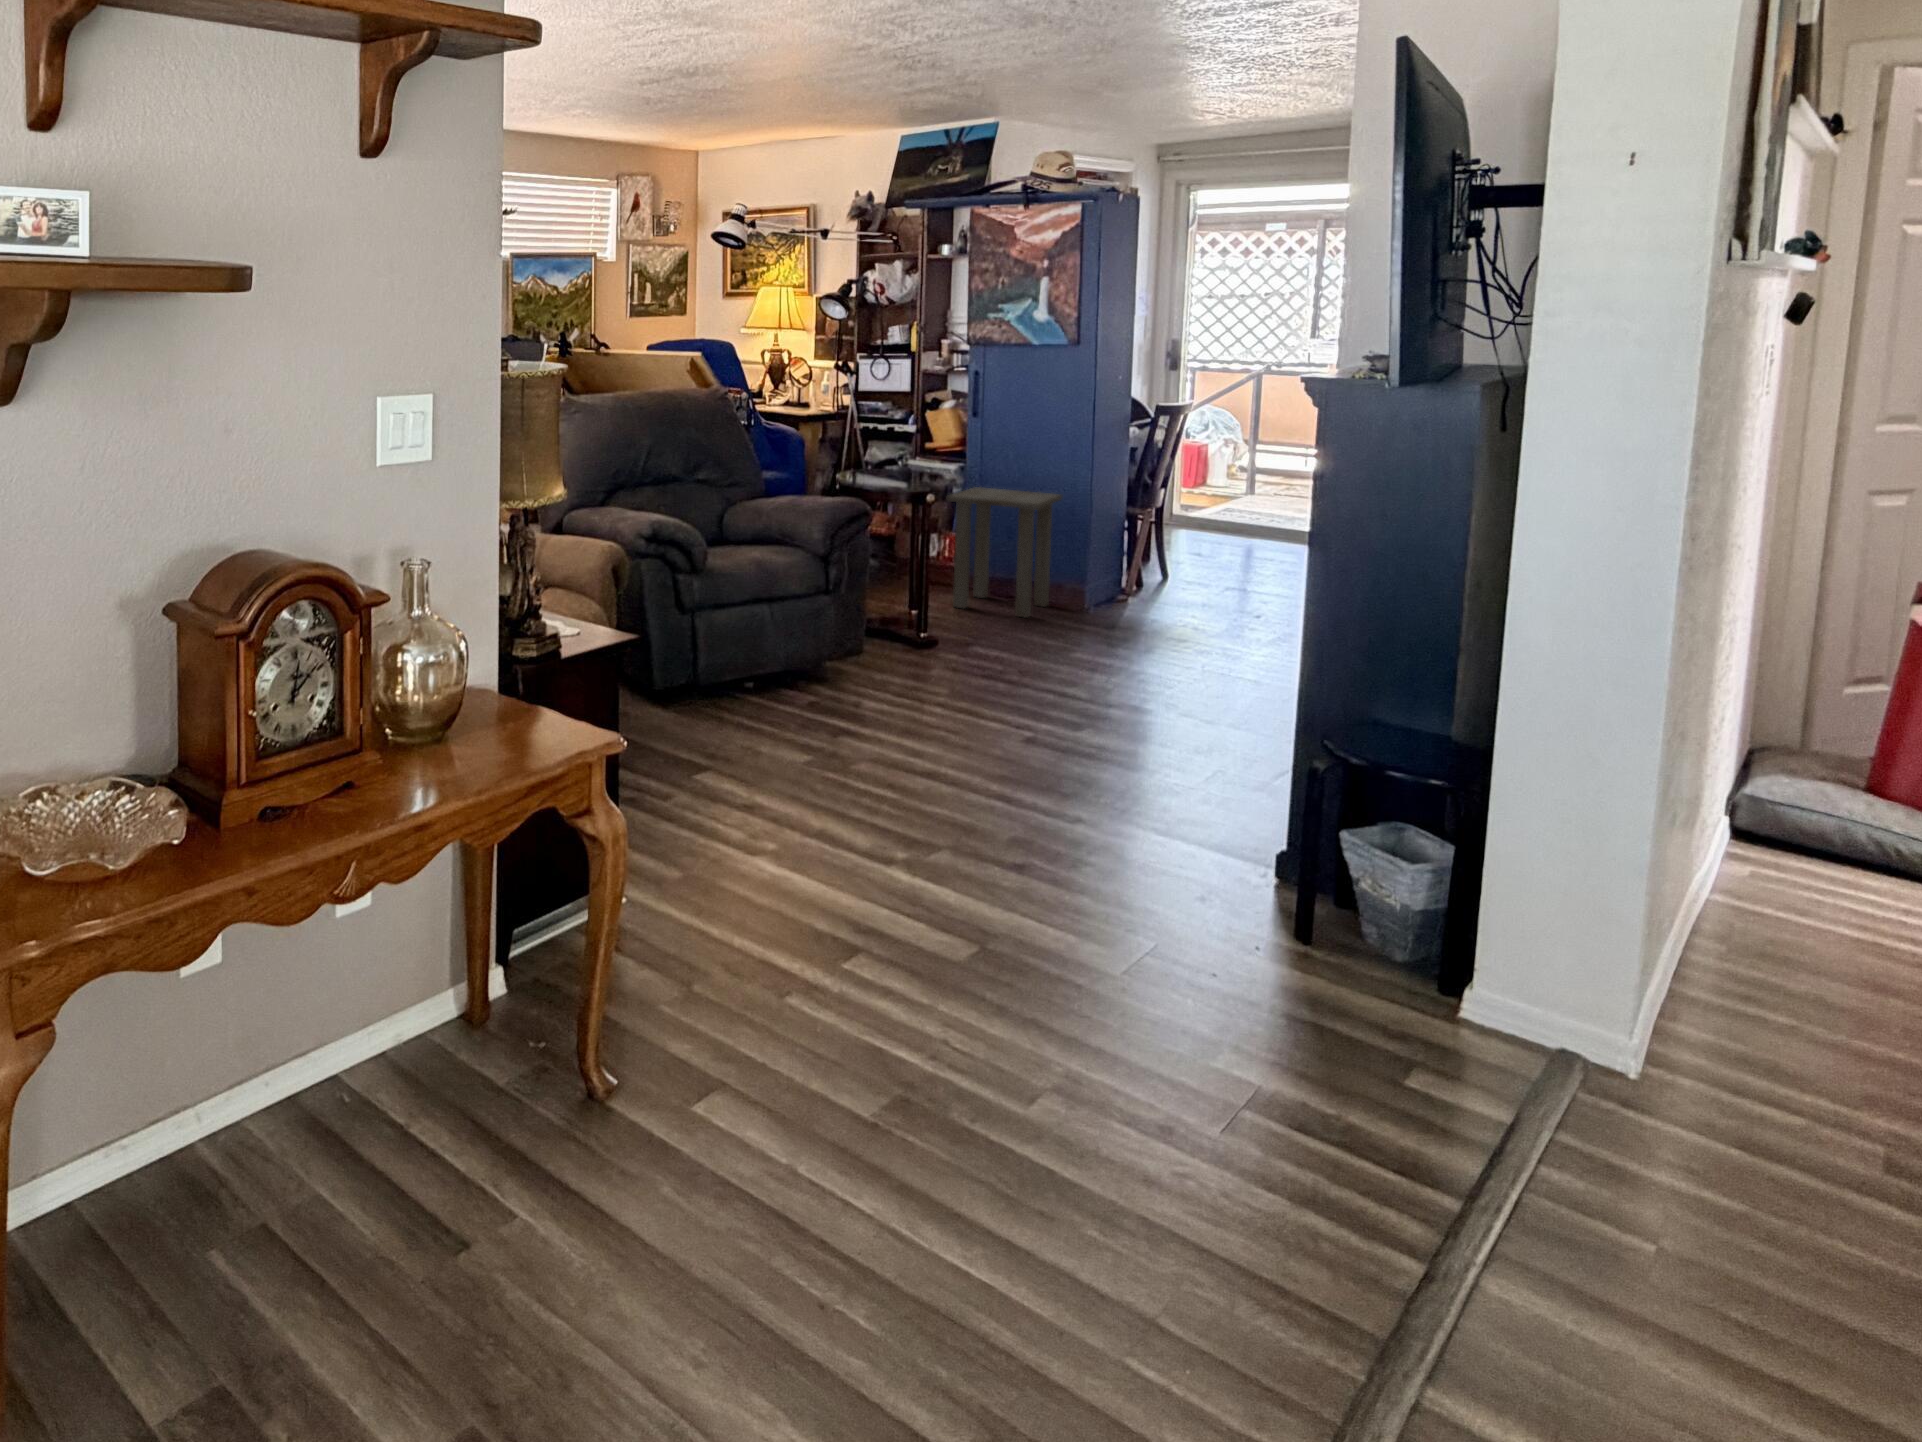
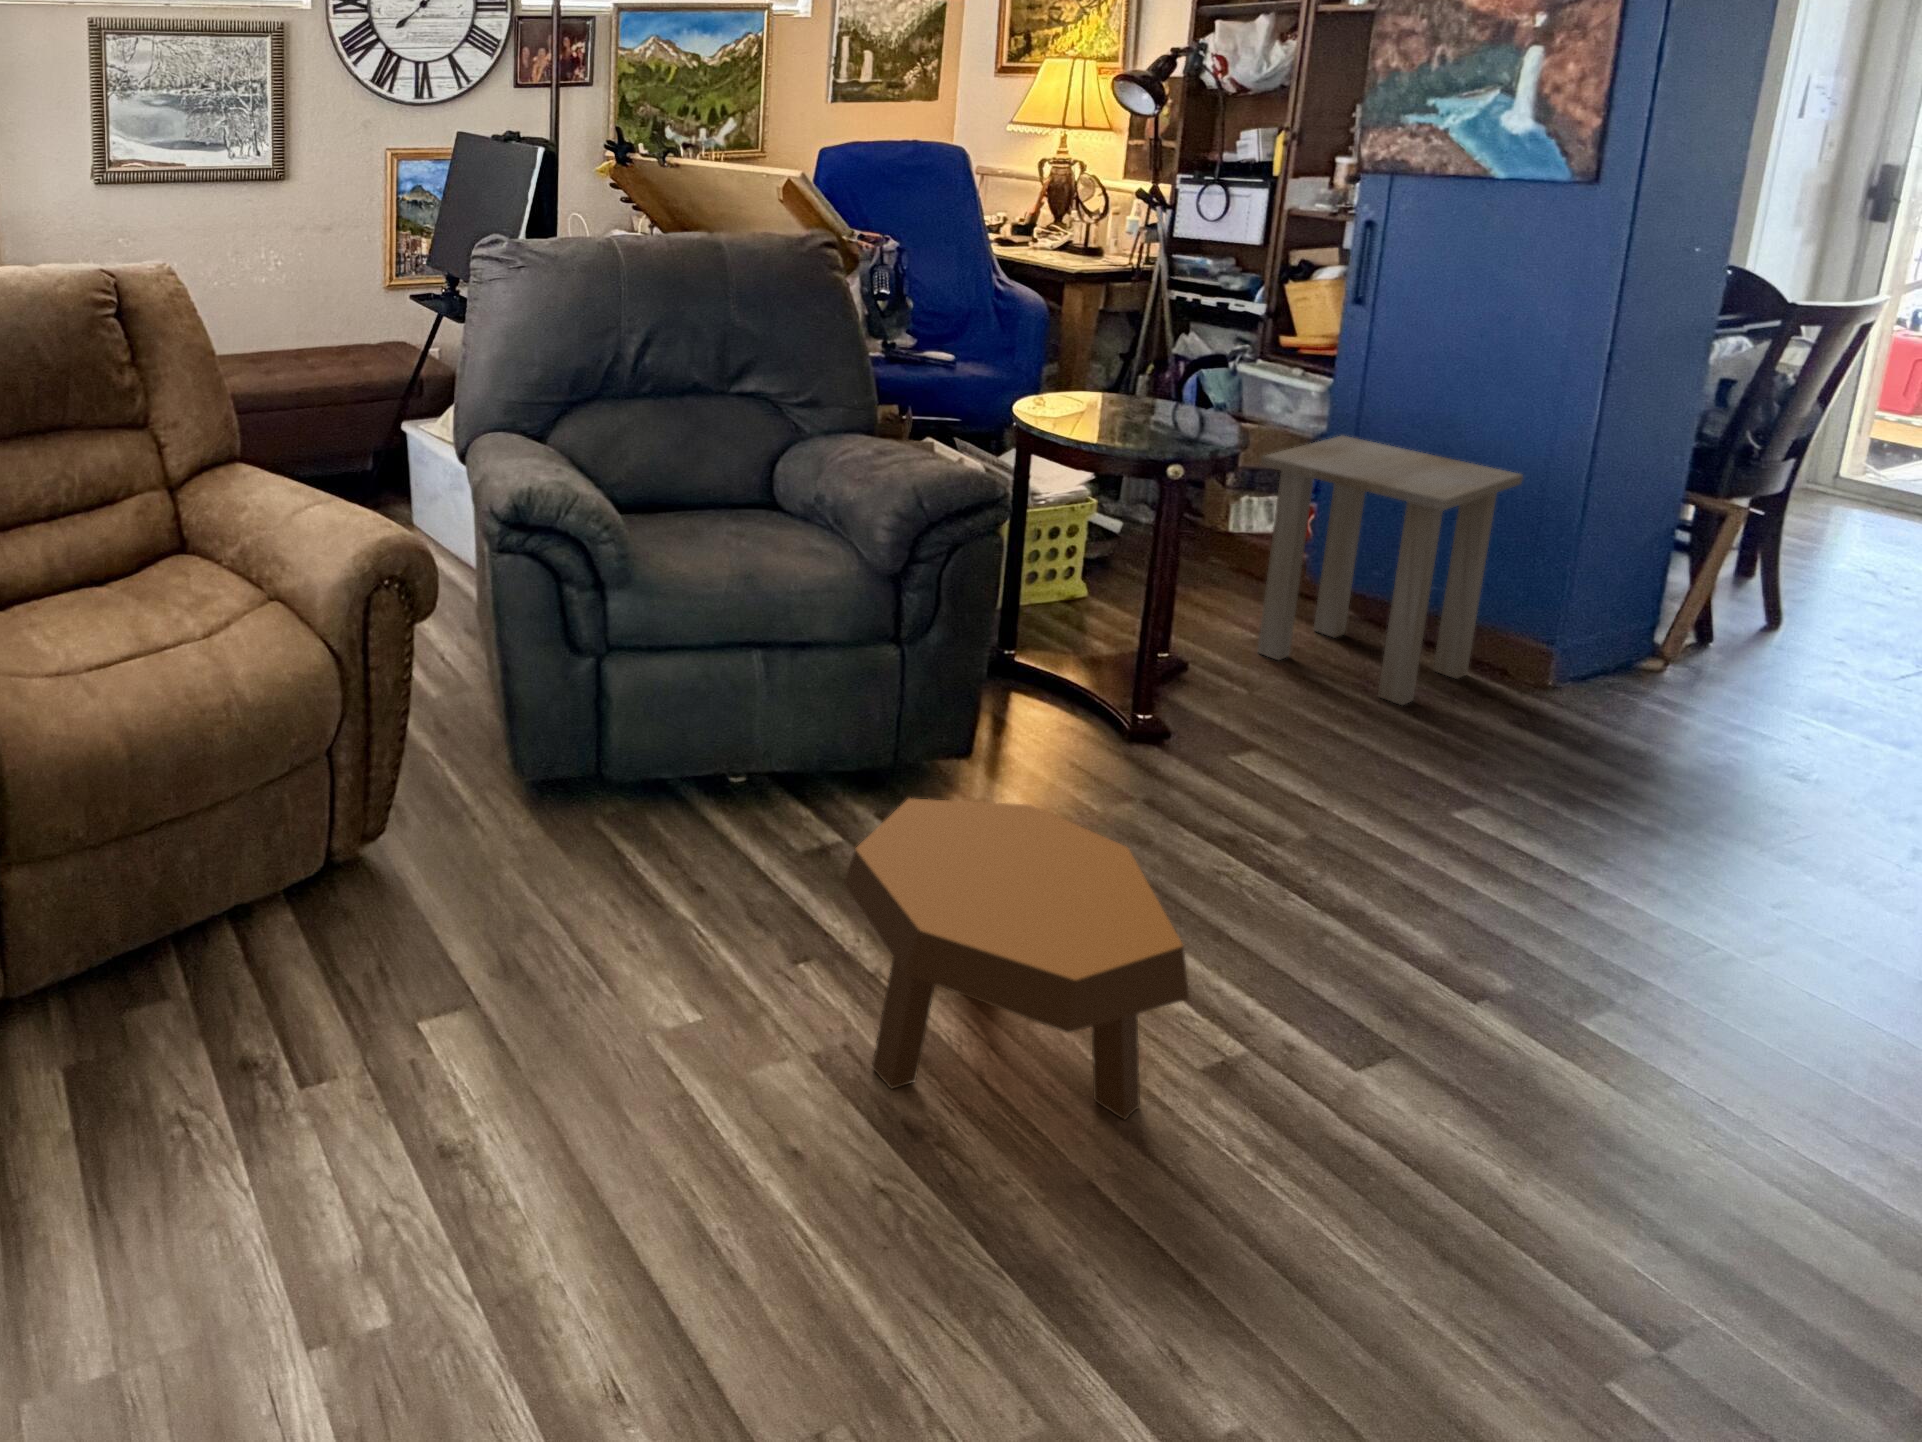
footstool: none [861,630,1016,747] -> present [844,799,1189,1119]

